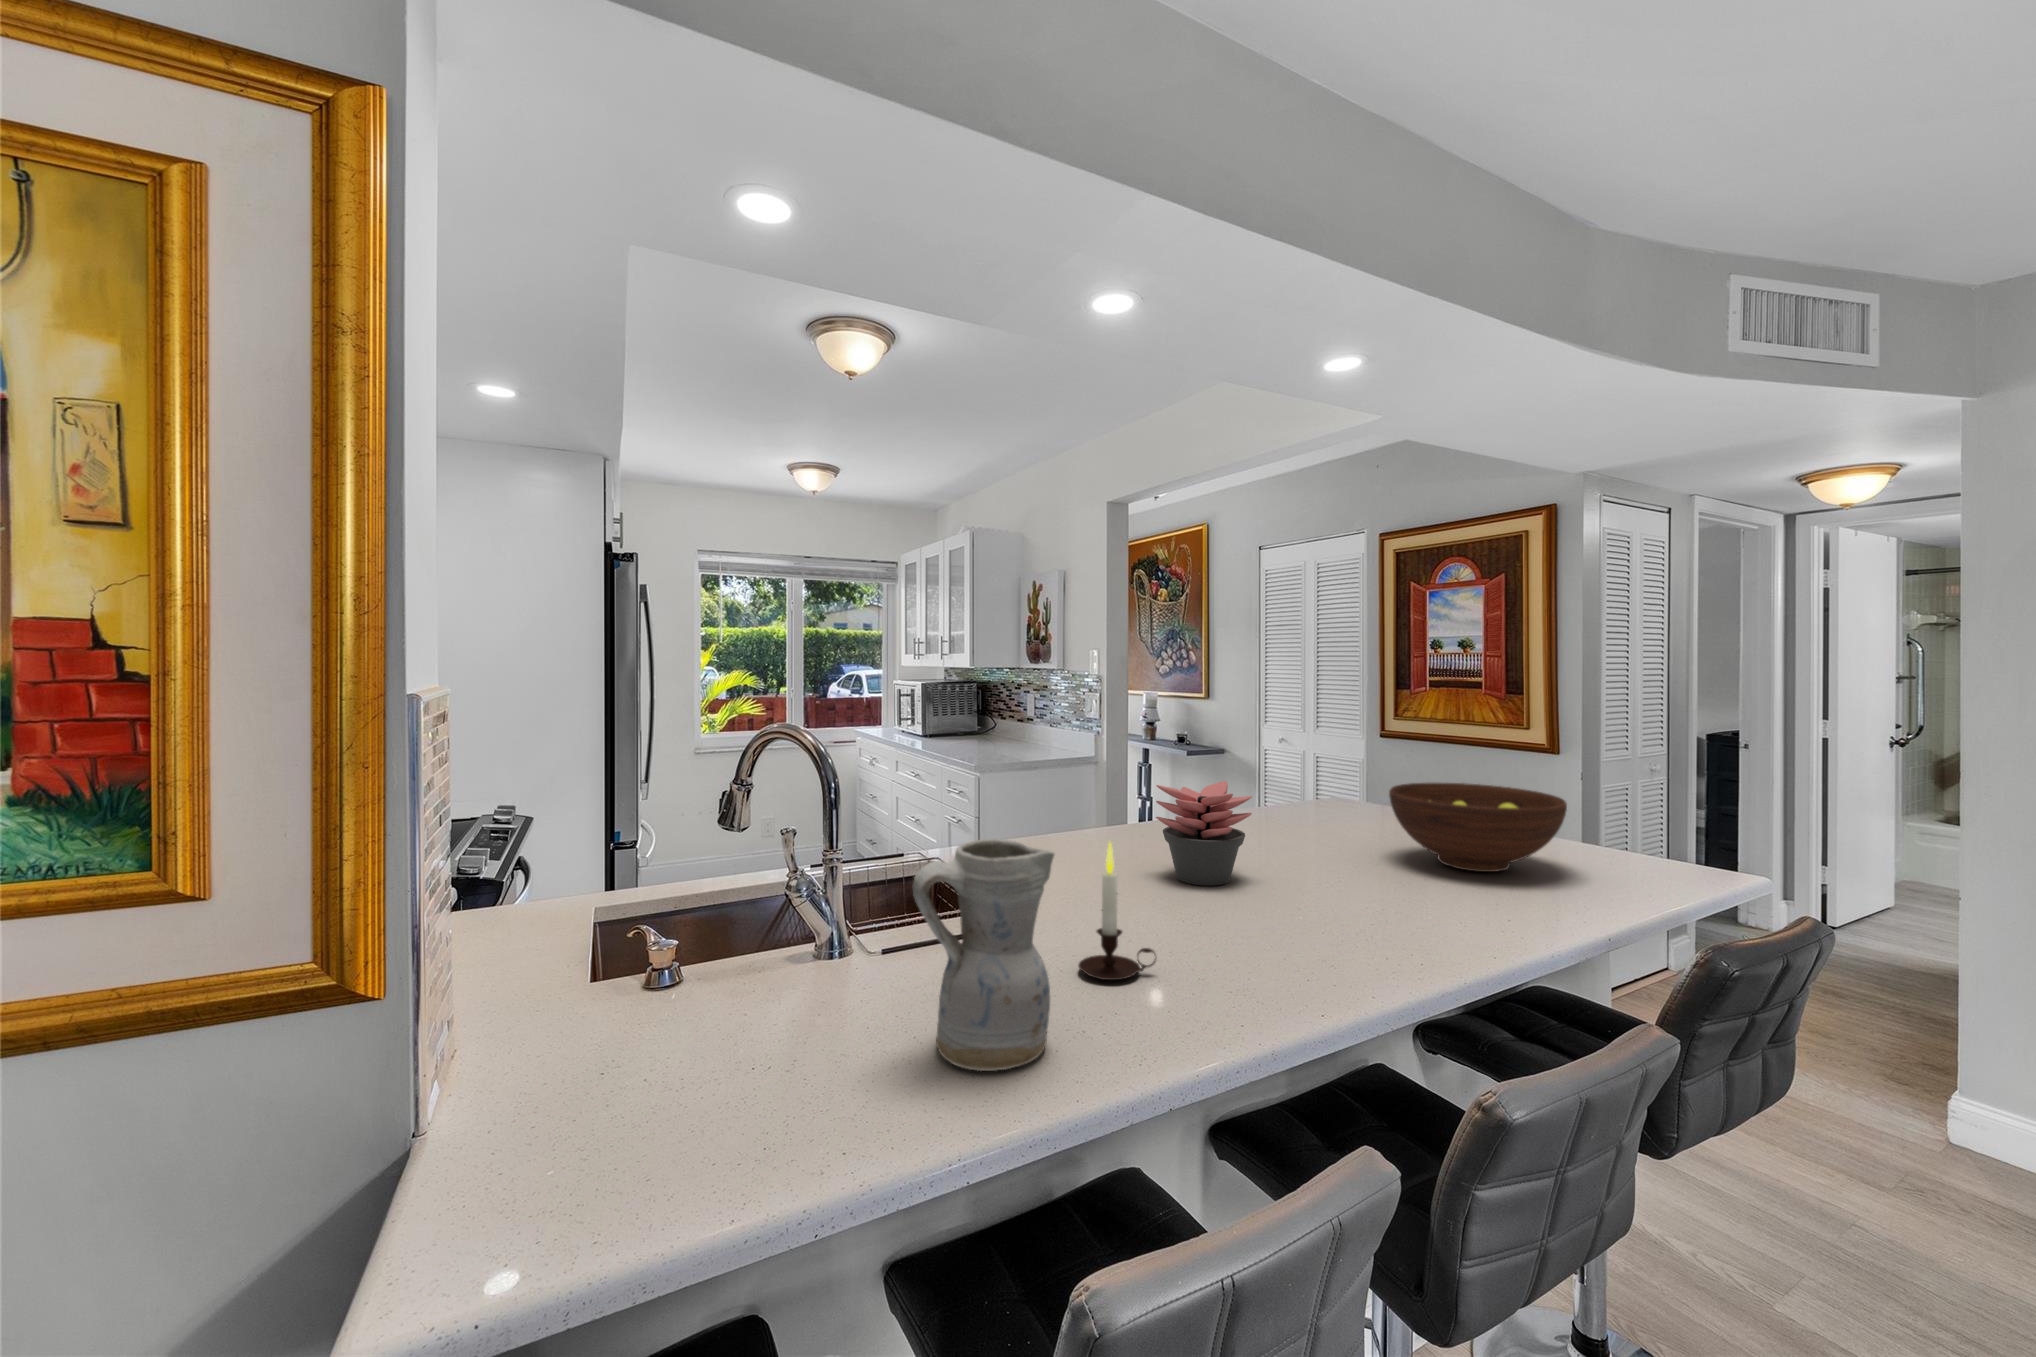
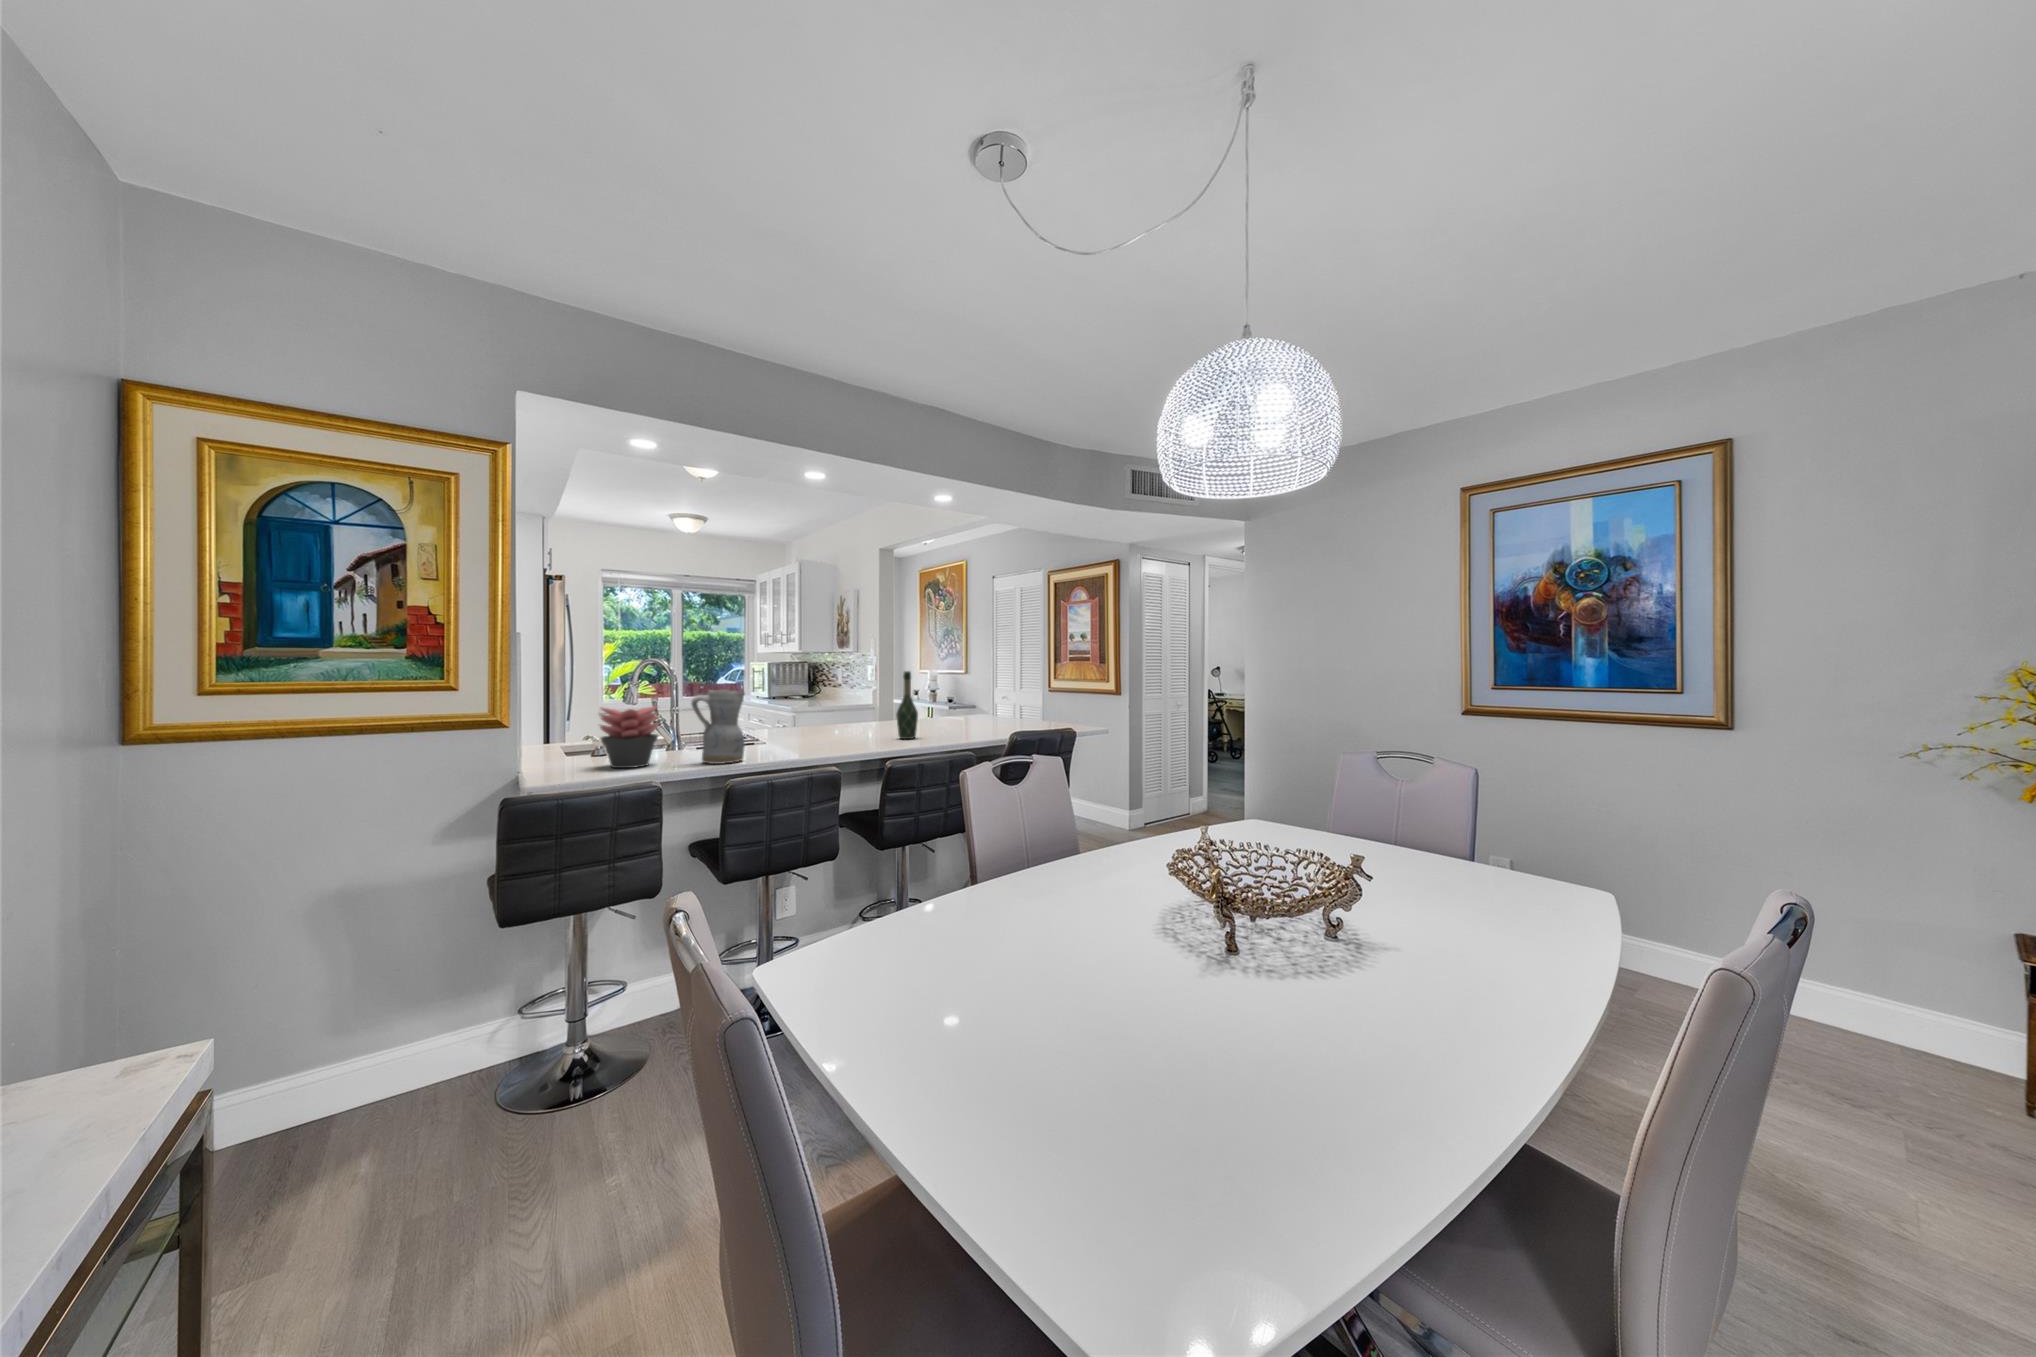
wine bottle: none [1308,746,1360,906] -> present [896,671,918,739]
succulent plant: present [1156,781,1252,886] -> present [599,706,658,768]
fruit bowl: present [1389,783,1567,872] -> none [956,696,1027,731]
candle: present [1079,843,1156,980] -> none [771,700,803,752]

